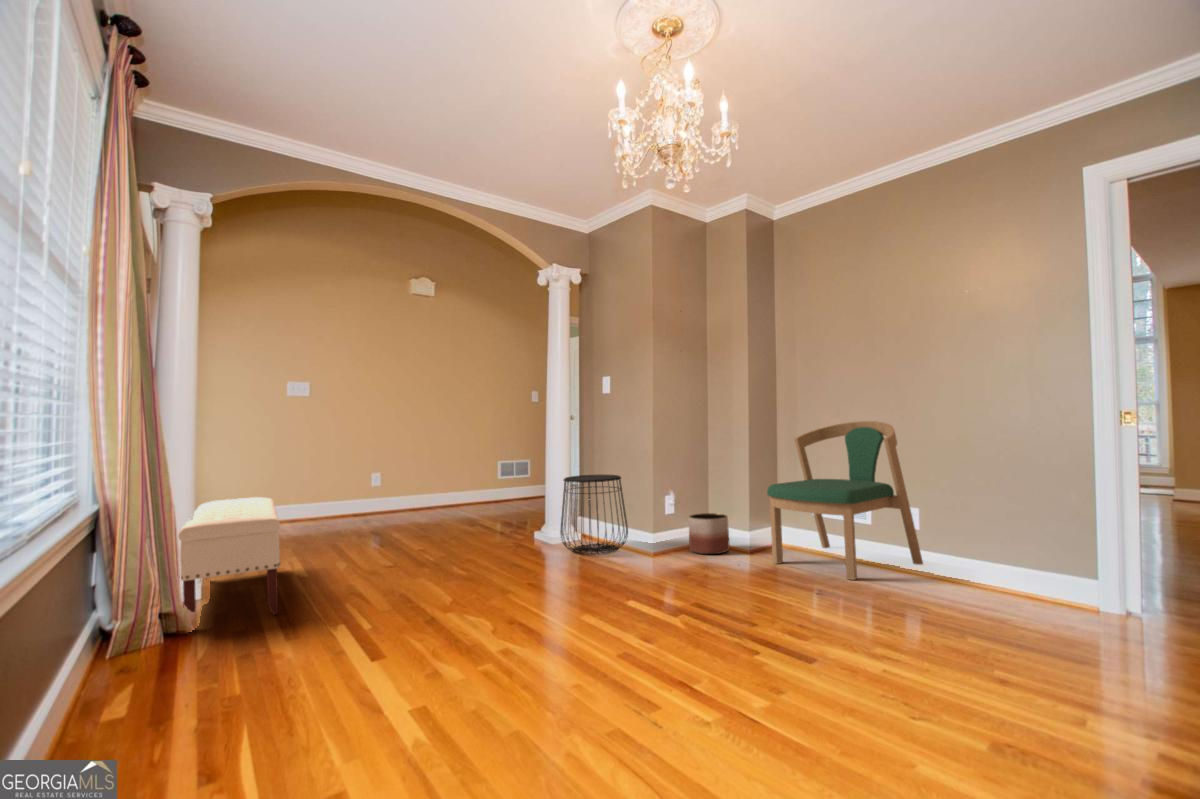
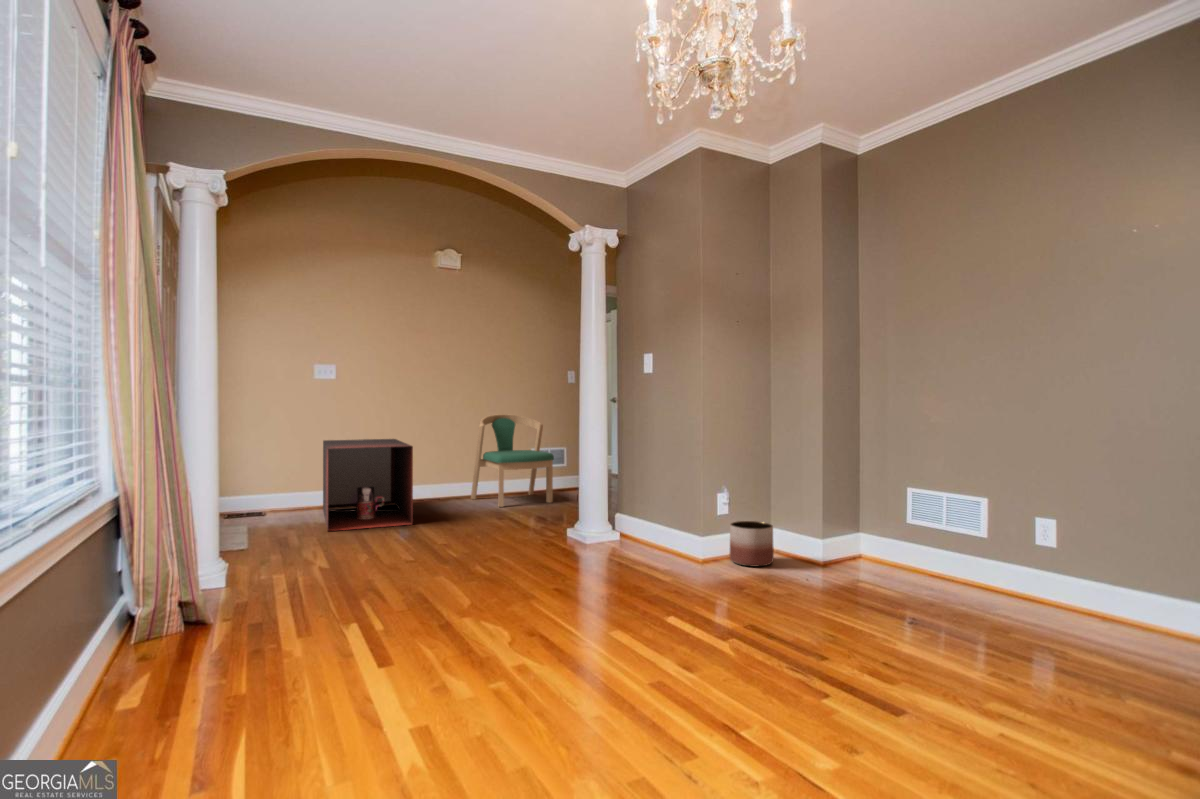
dining chair: present [767,421,923,580] -> present [471,414,554,507]
storage cabinet: none [288,456,382,547] -> present [323,439,413,531]
side table: present [560,474,628,554] -> none [593,473,665,558]
bench: present [178,497,280,614] -> none [200,483,302,617]

